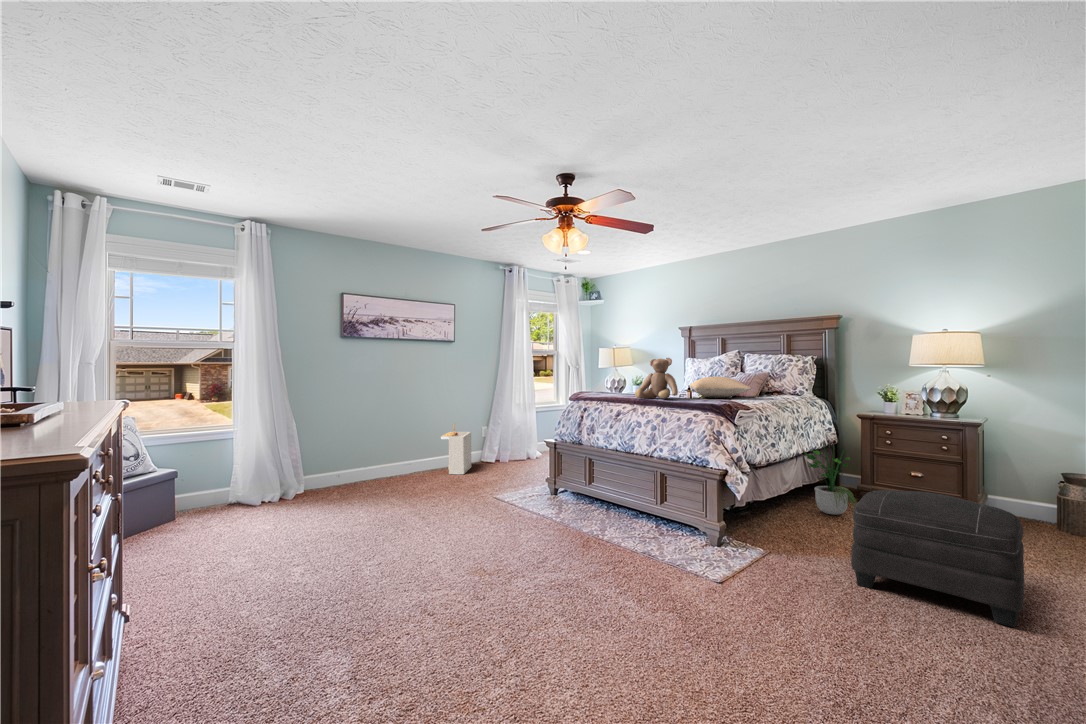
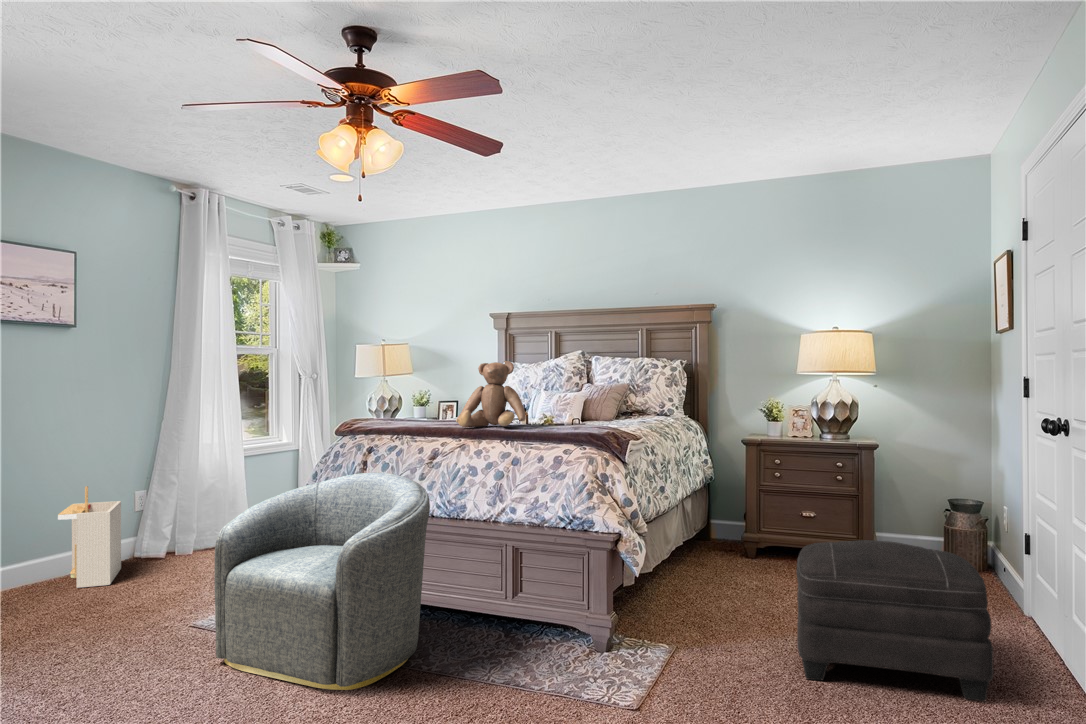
pillow: present [690,376,751,398] -> none [529,390,625,423]
armchair: none [496,423,609,540] -> present [214,473,430,690]
potted plant: present [804,443,856,515] -> none [687,468,755,581]

